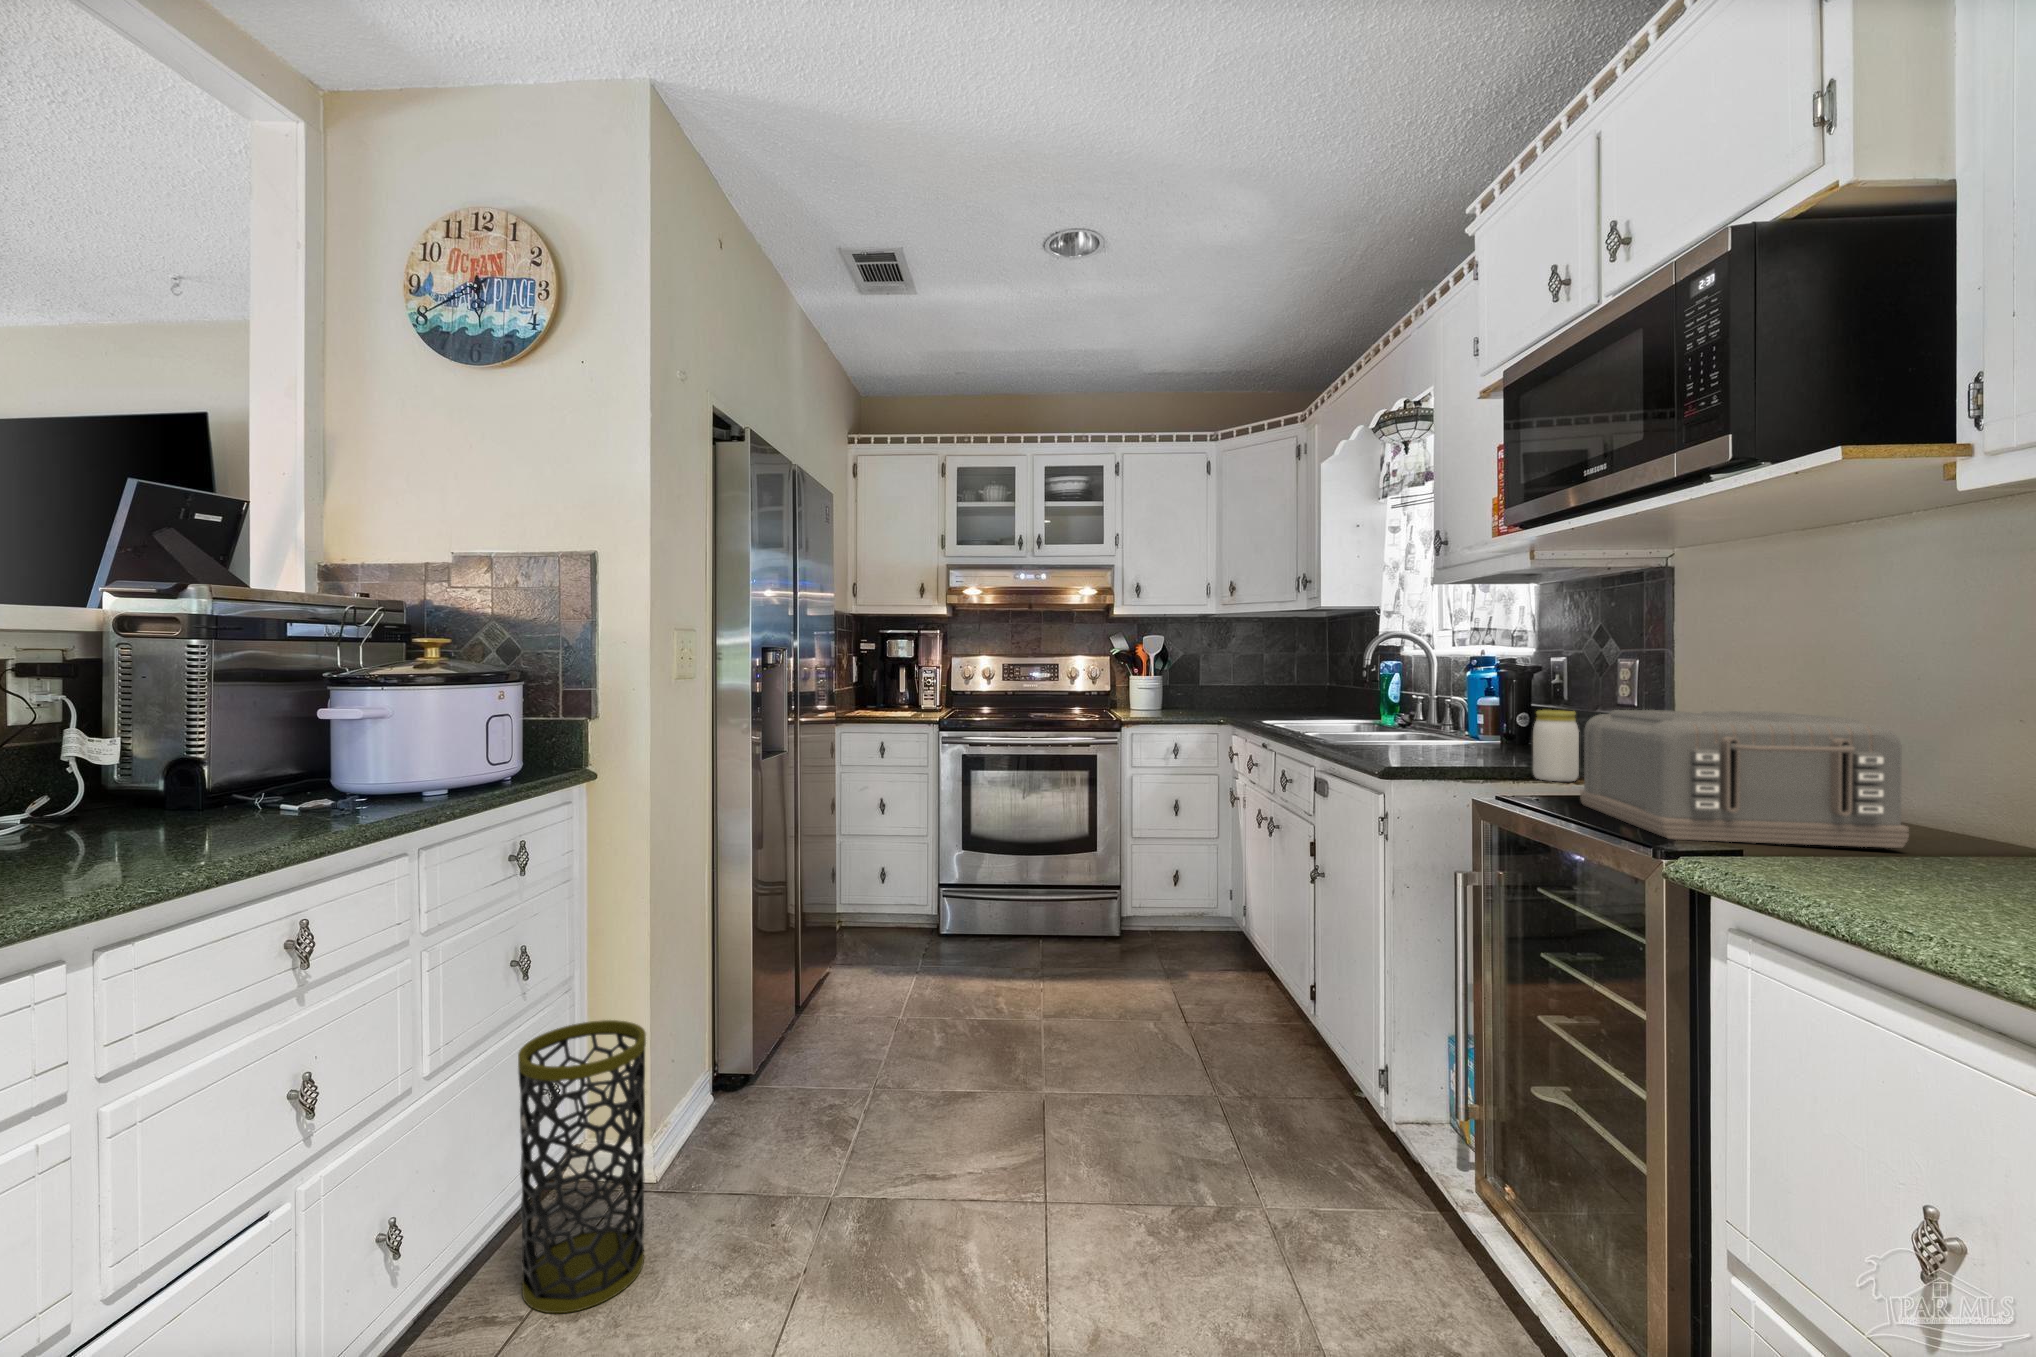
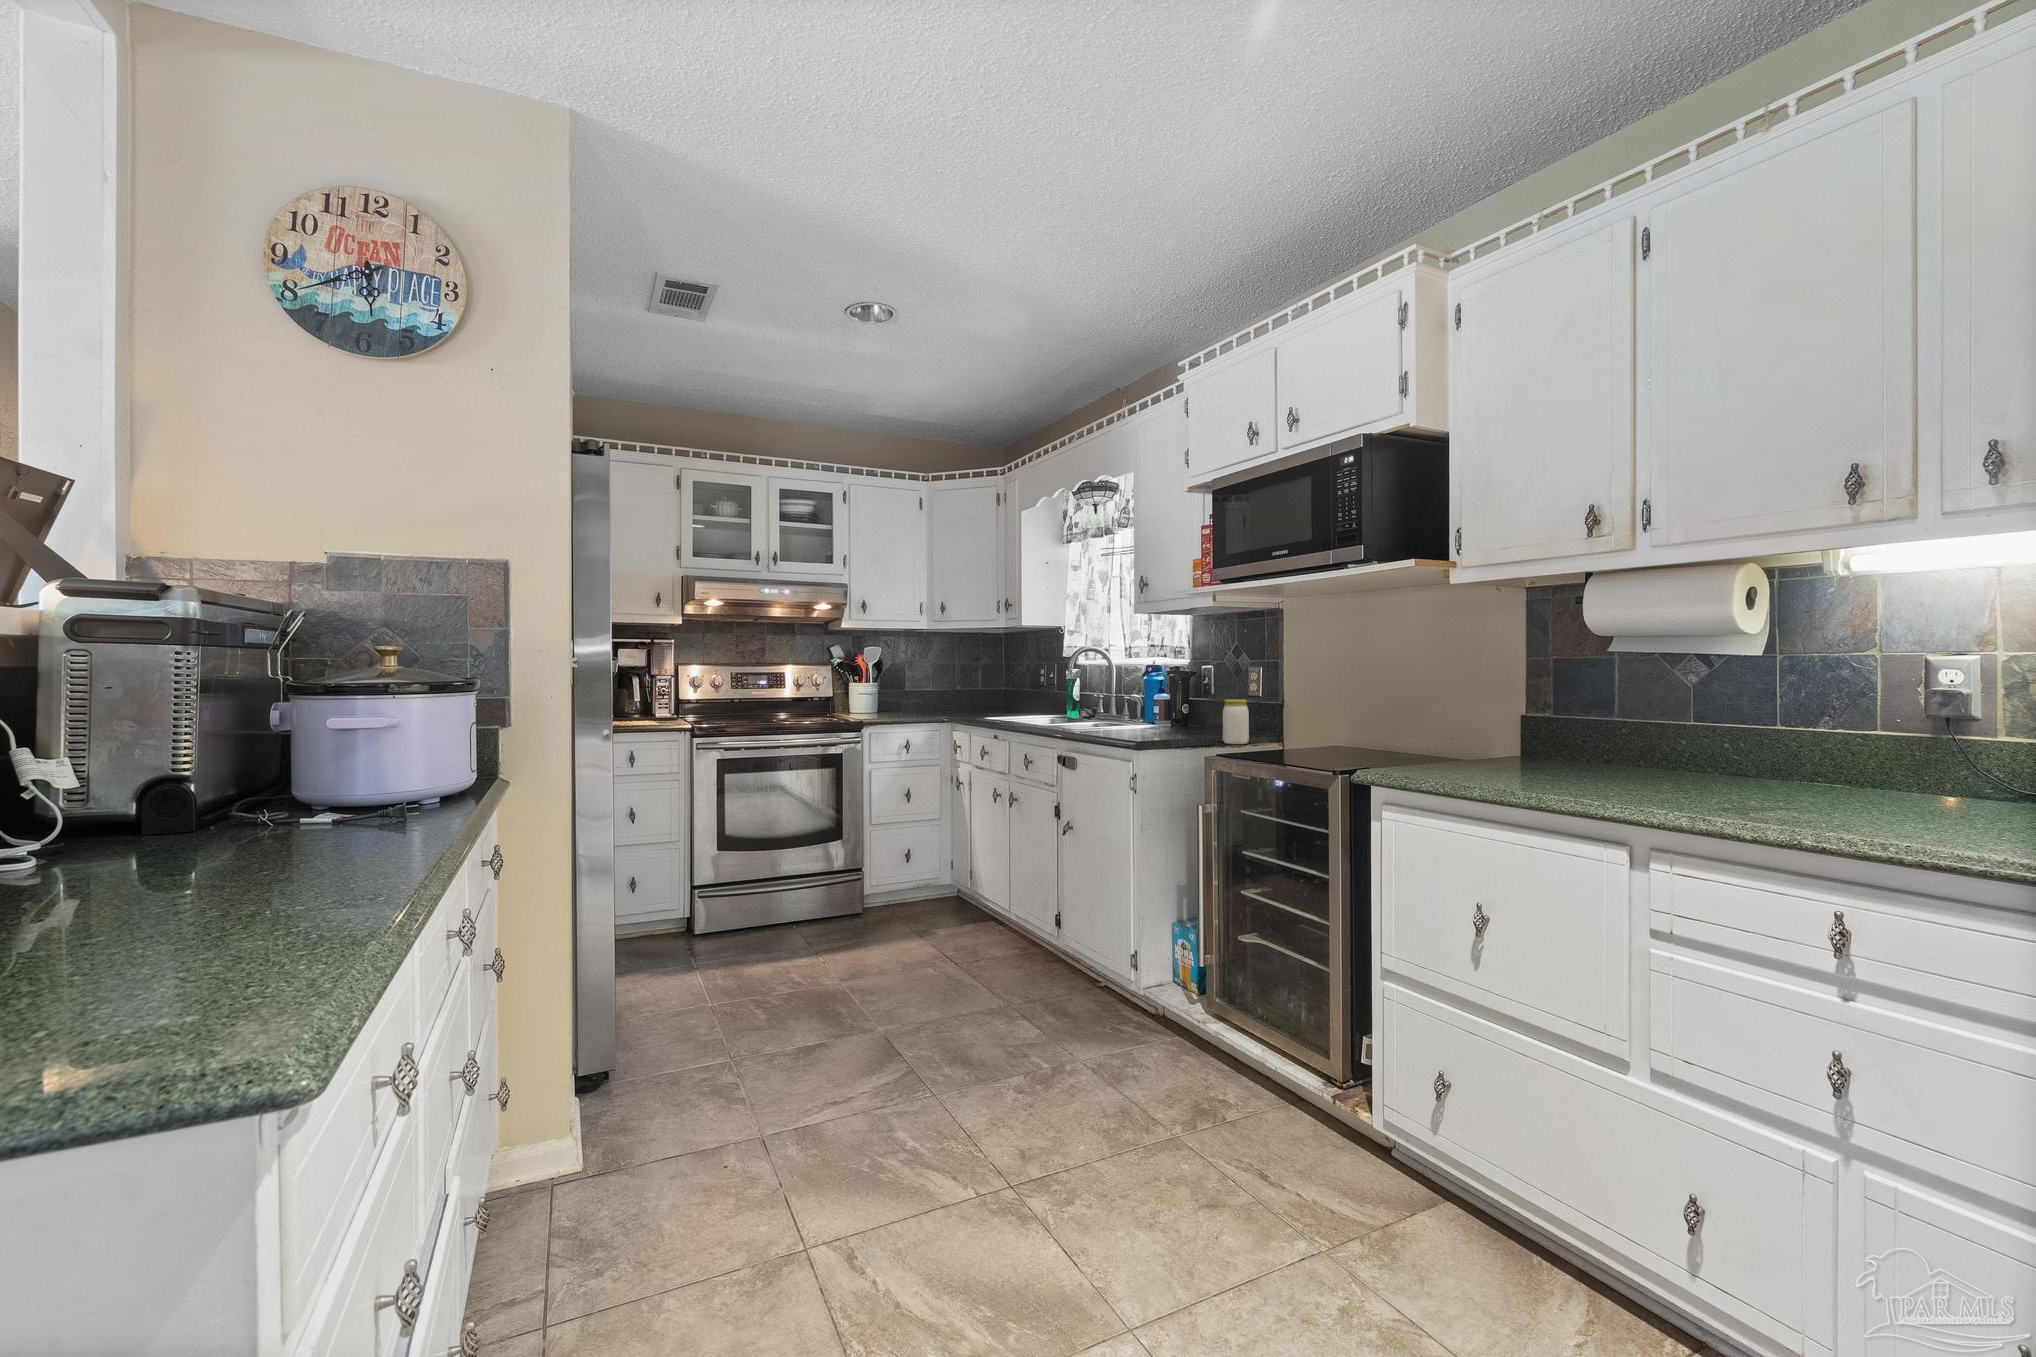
toaster: present [1580,710,1909,848] -> none [1273,695,1433,765]
trash can: present [518,1020,646,1313] -> none [511,1000,632,1273]

